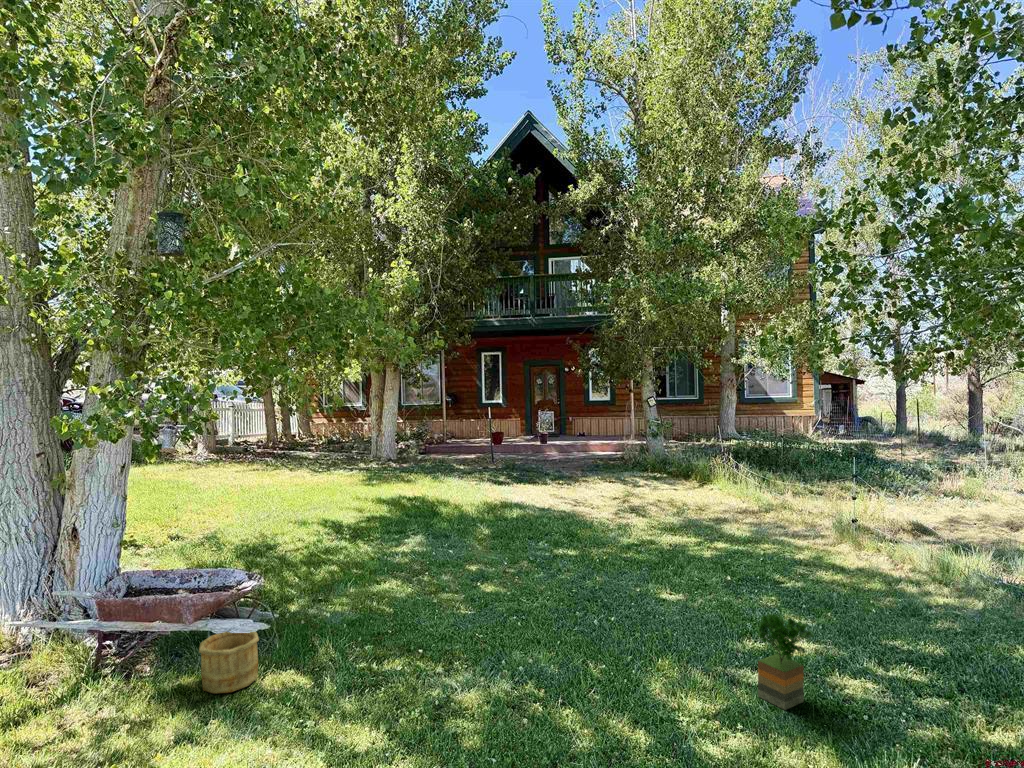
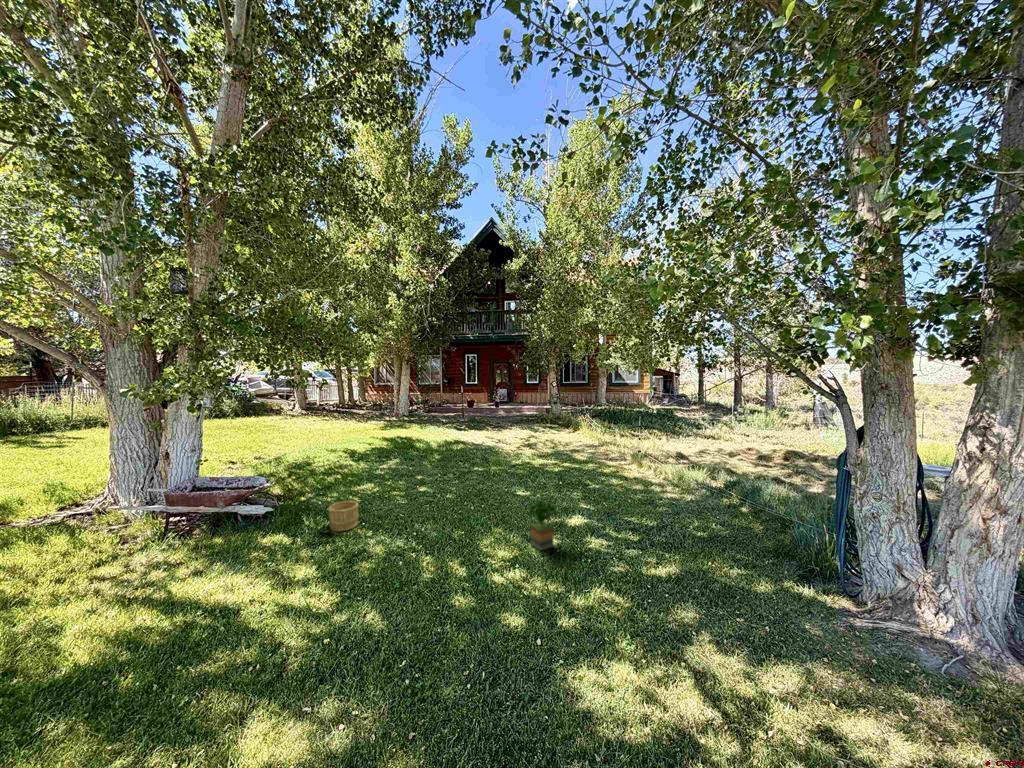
wooden bucket: present [199,632,259,694] -> present [328,501,359,531]

